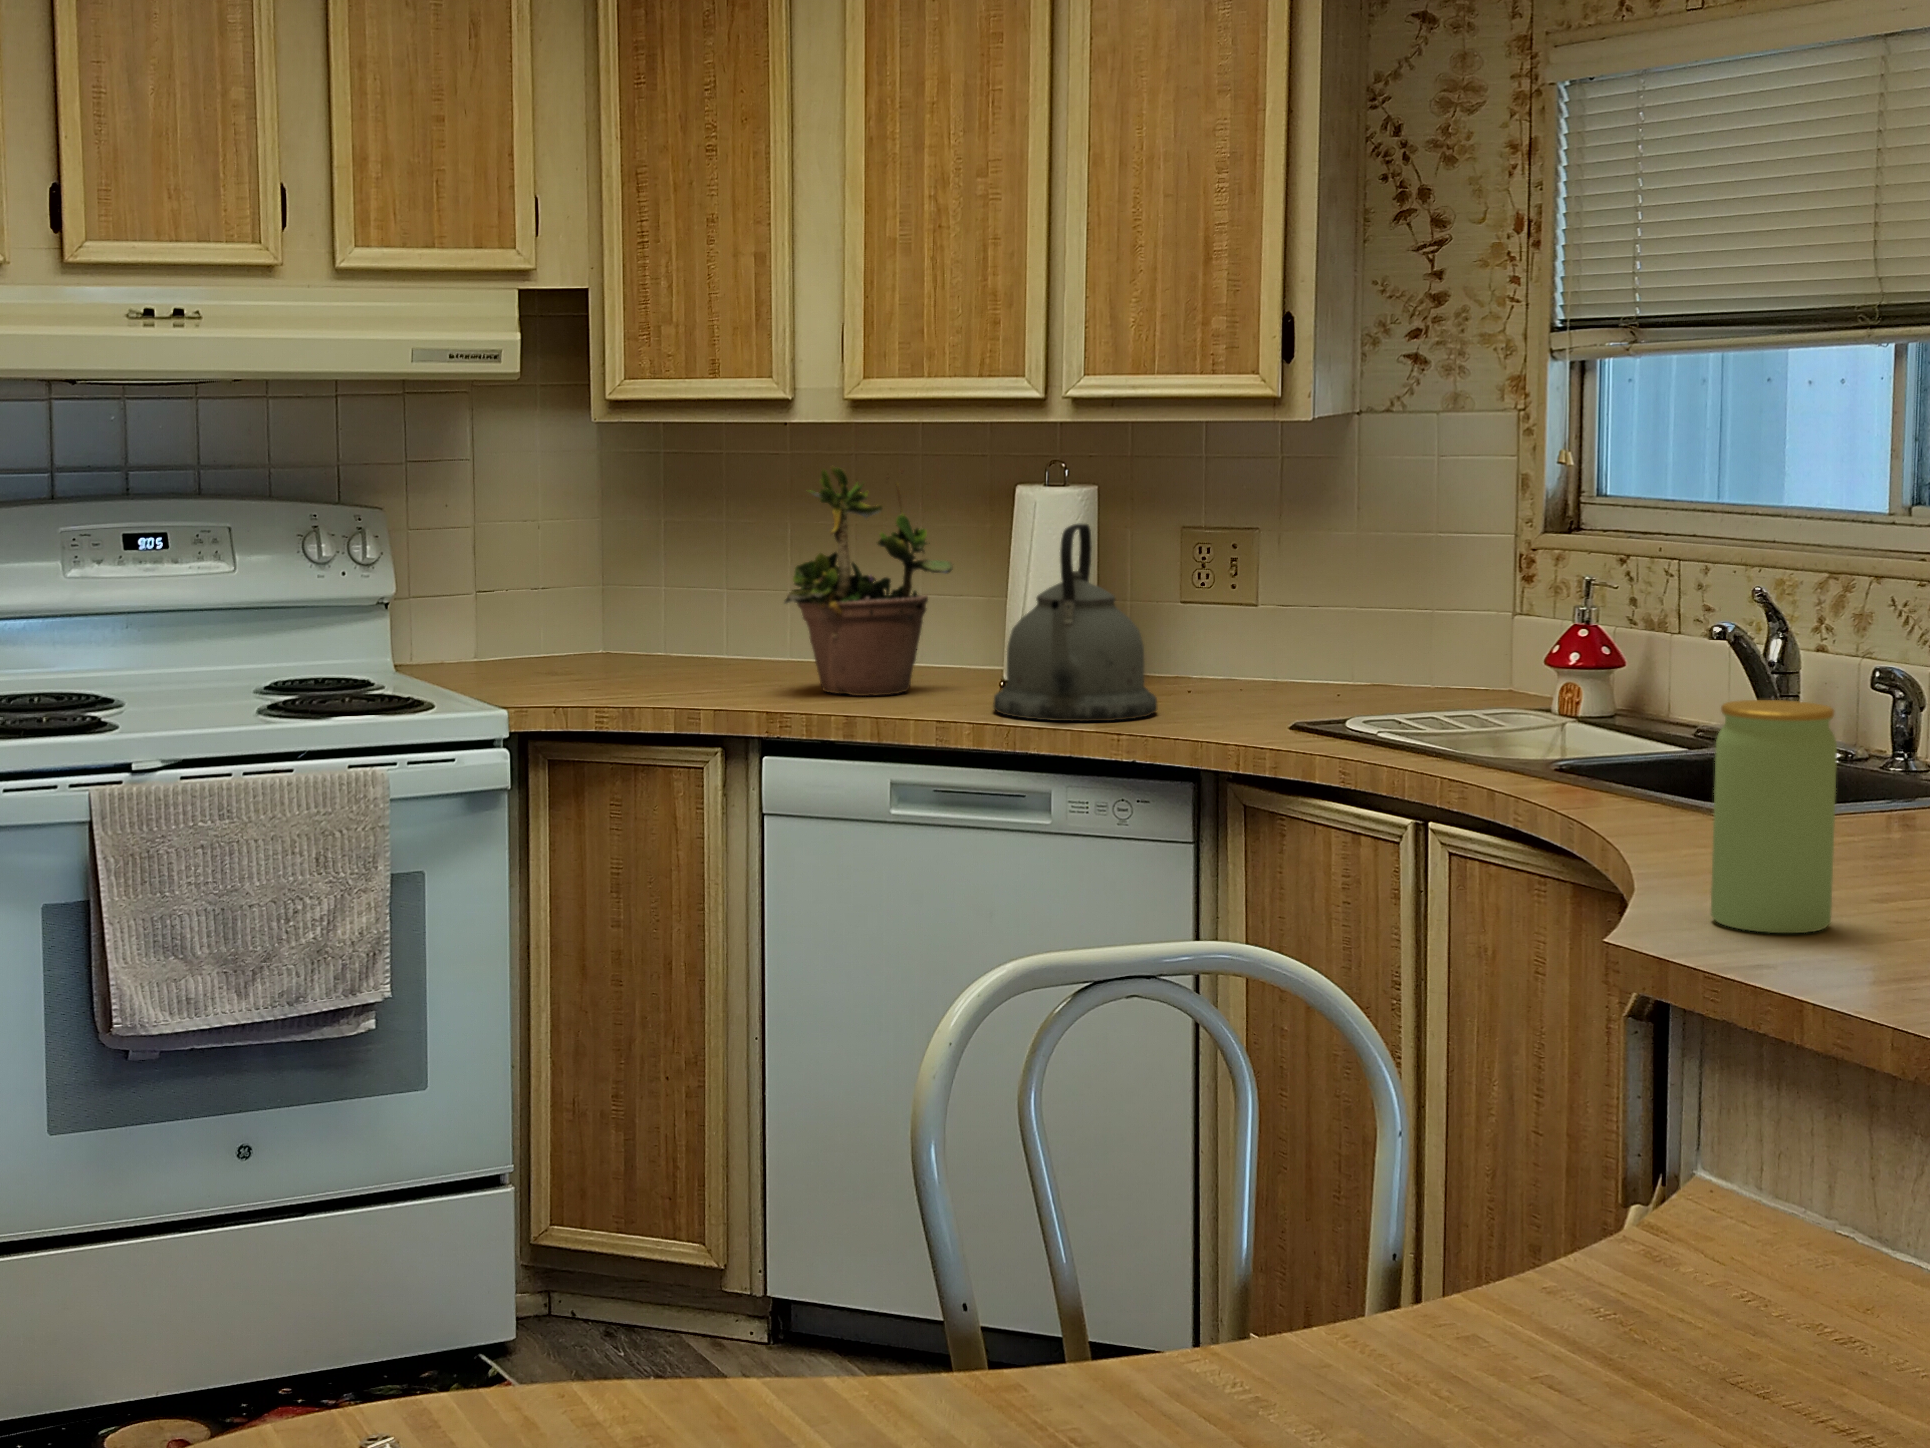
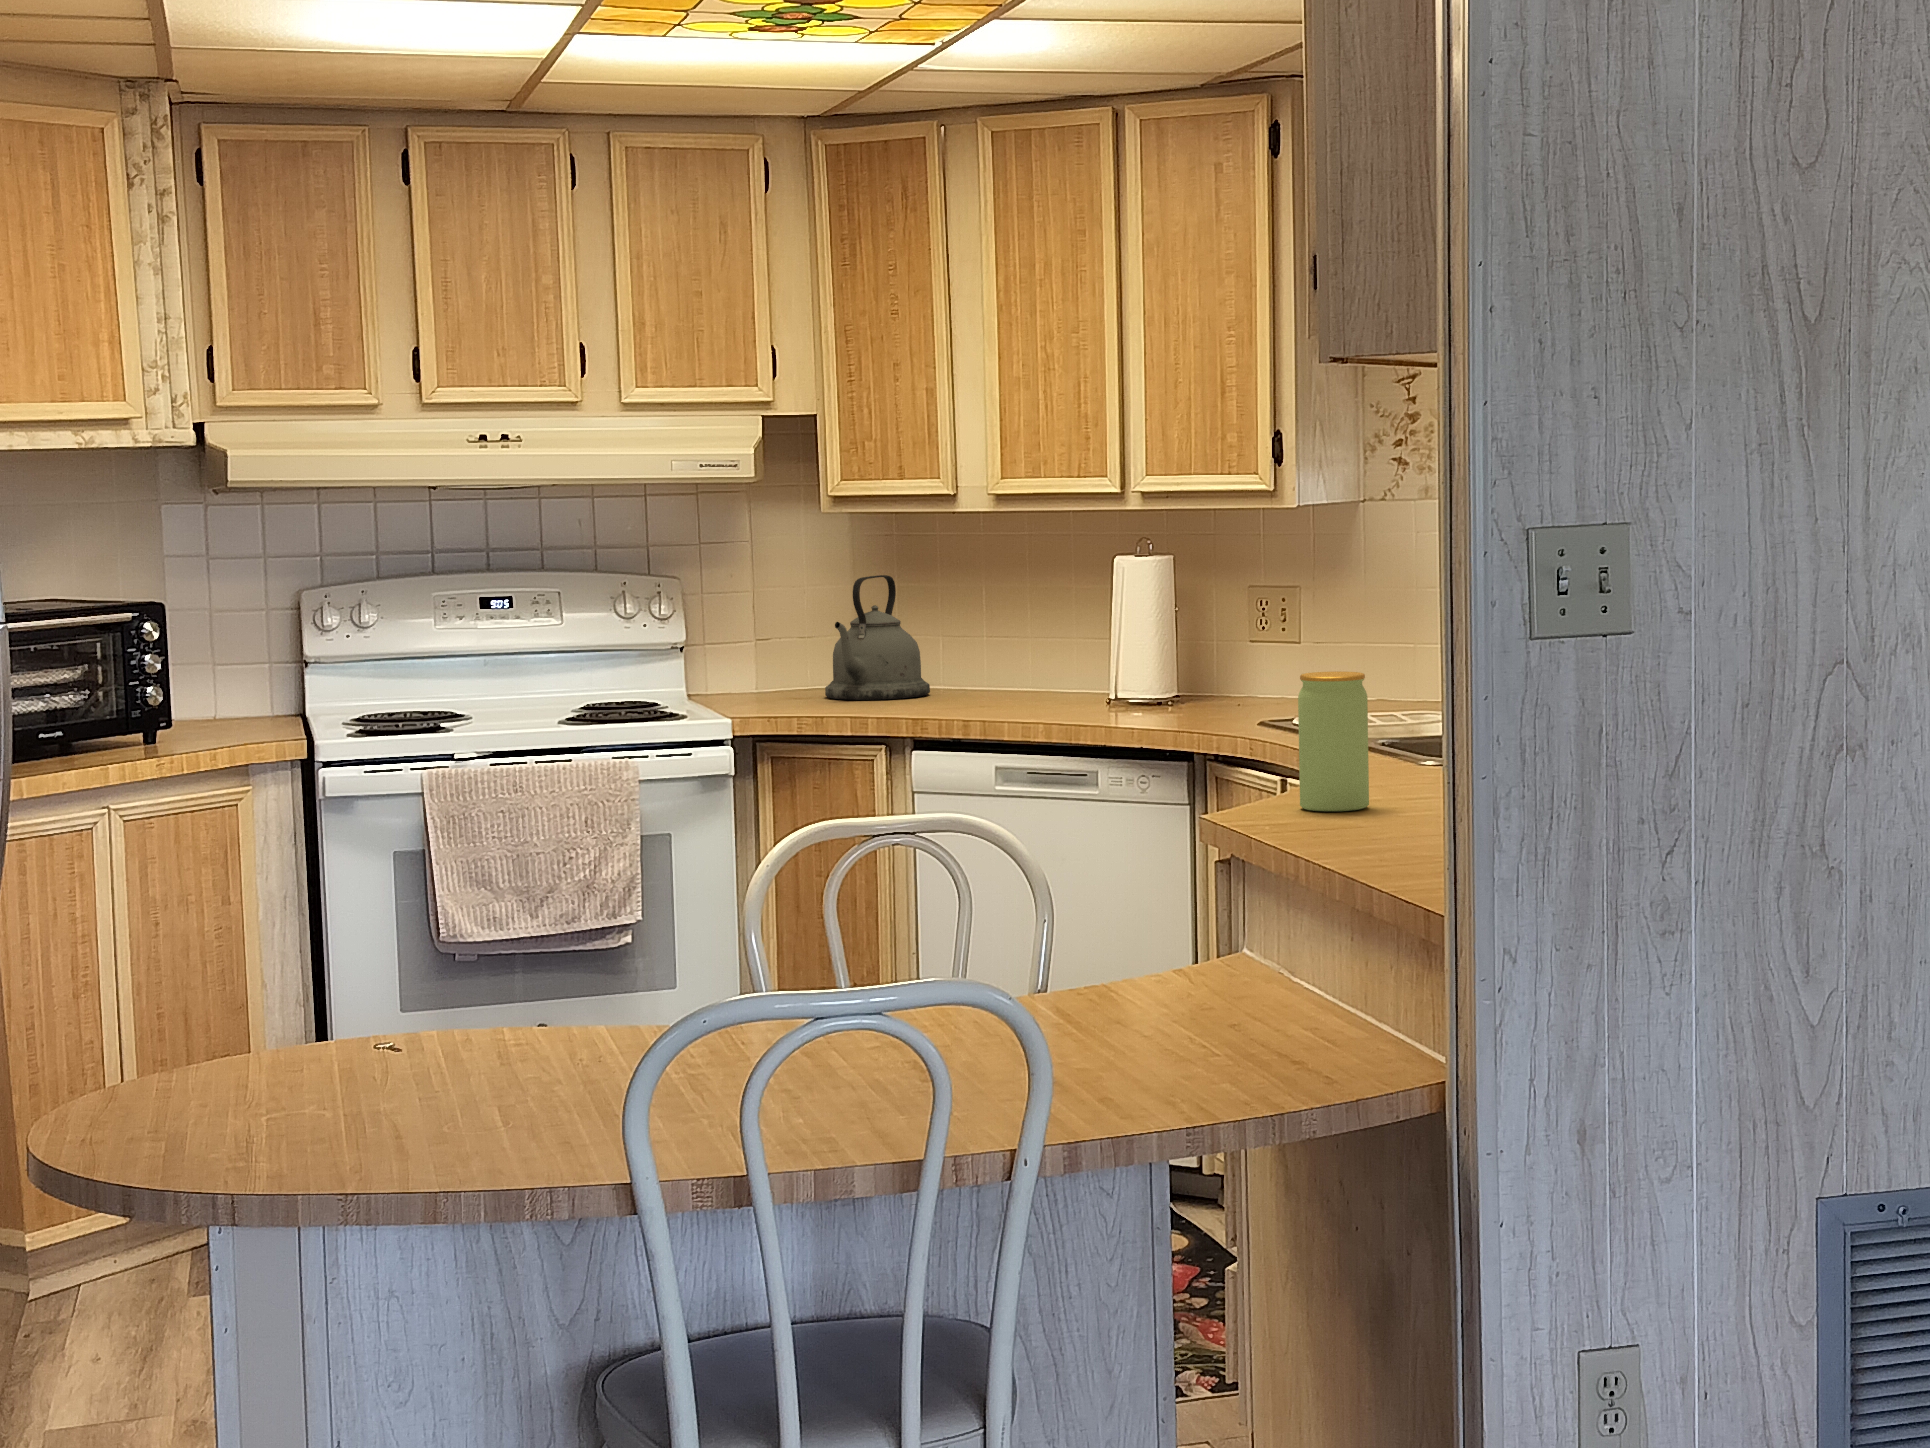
potted plant: present [784,466,953,696] -> none [942,530,1069,708]
kettle: present [993,524,1157,721] -> present [825,575,930,700]

